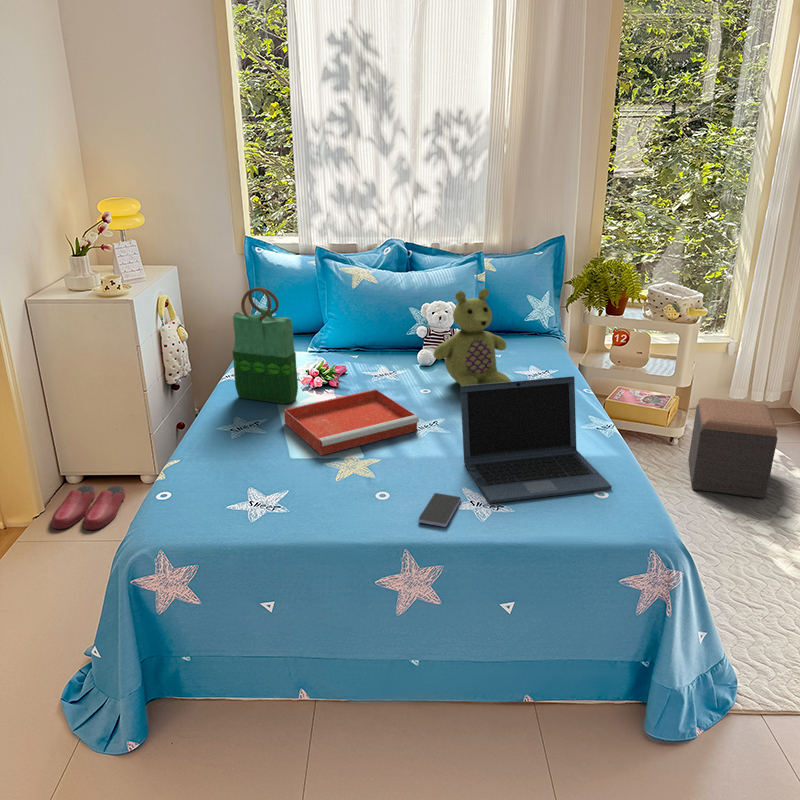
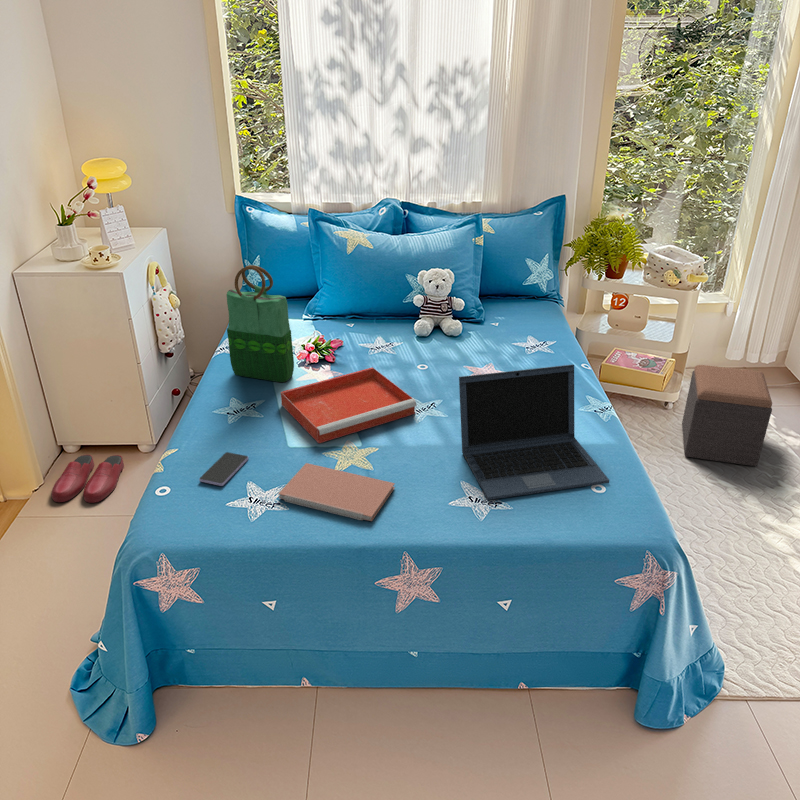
stuffed bear: present [434,288,511,386] -> none [431,263,510,375]
notebook: none [280,471,396,521] -> present [278,463,395,521]
smartphone: present [418,493,461,527] -> present [199,452,248,486]

